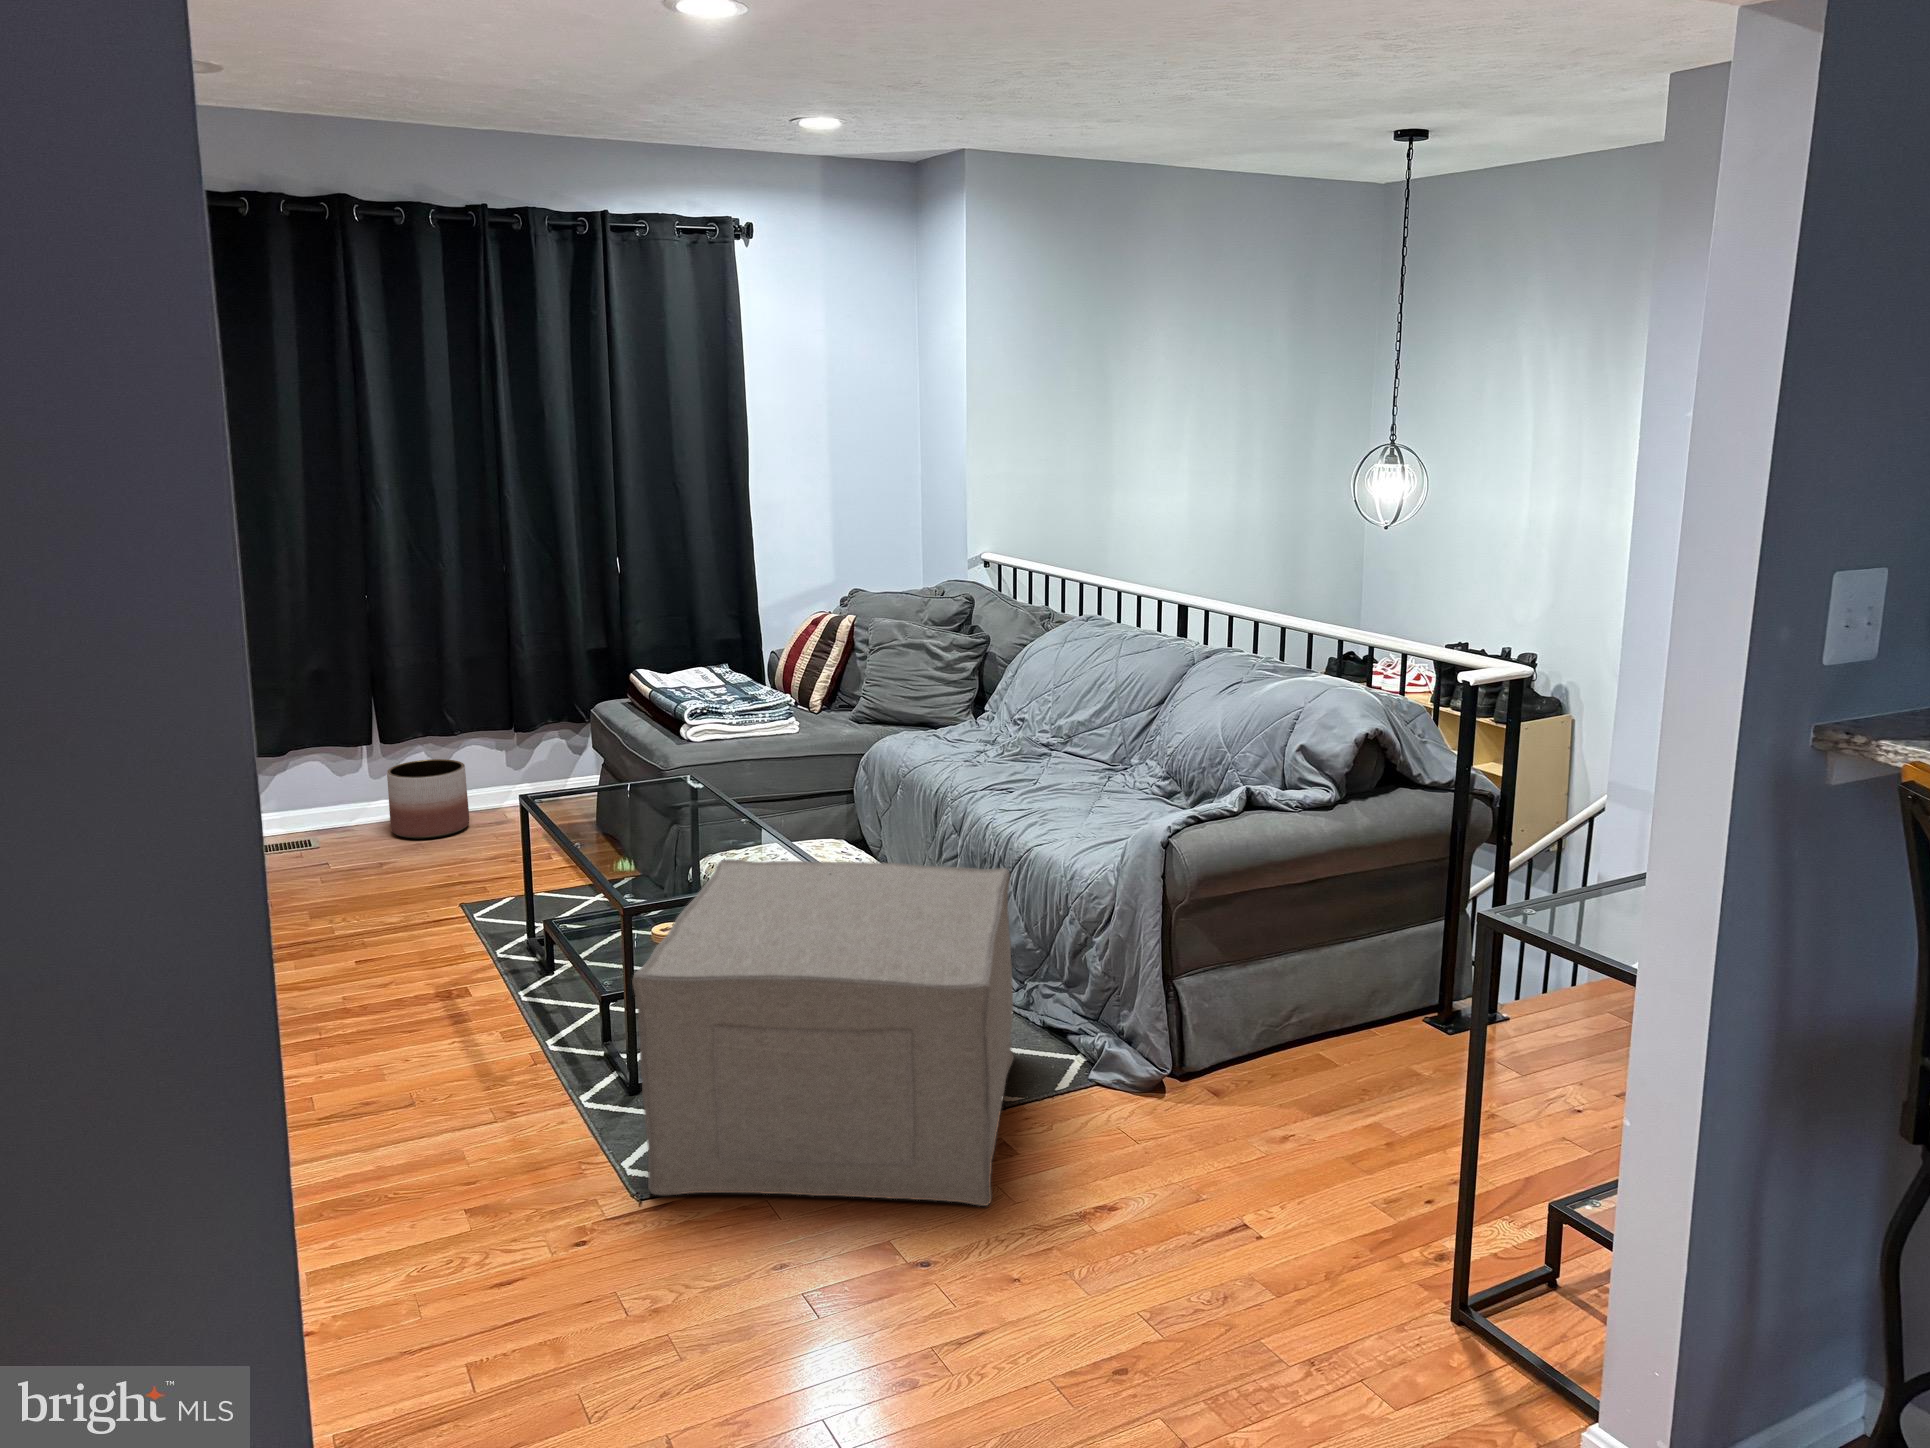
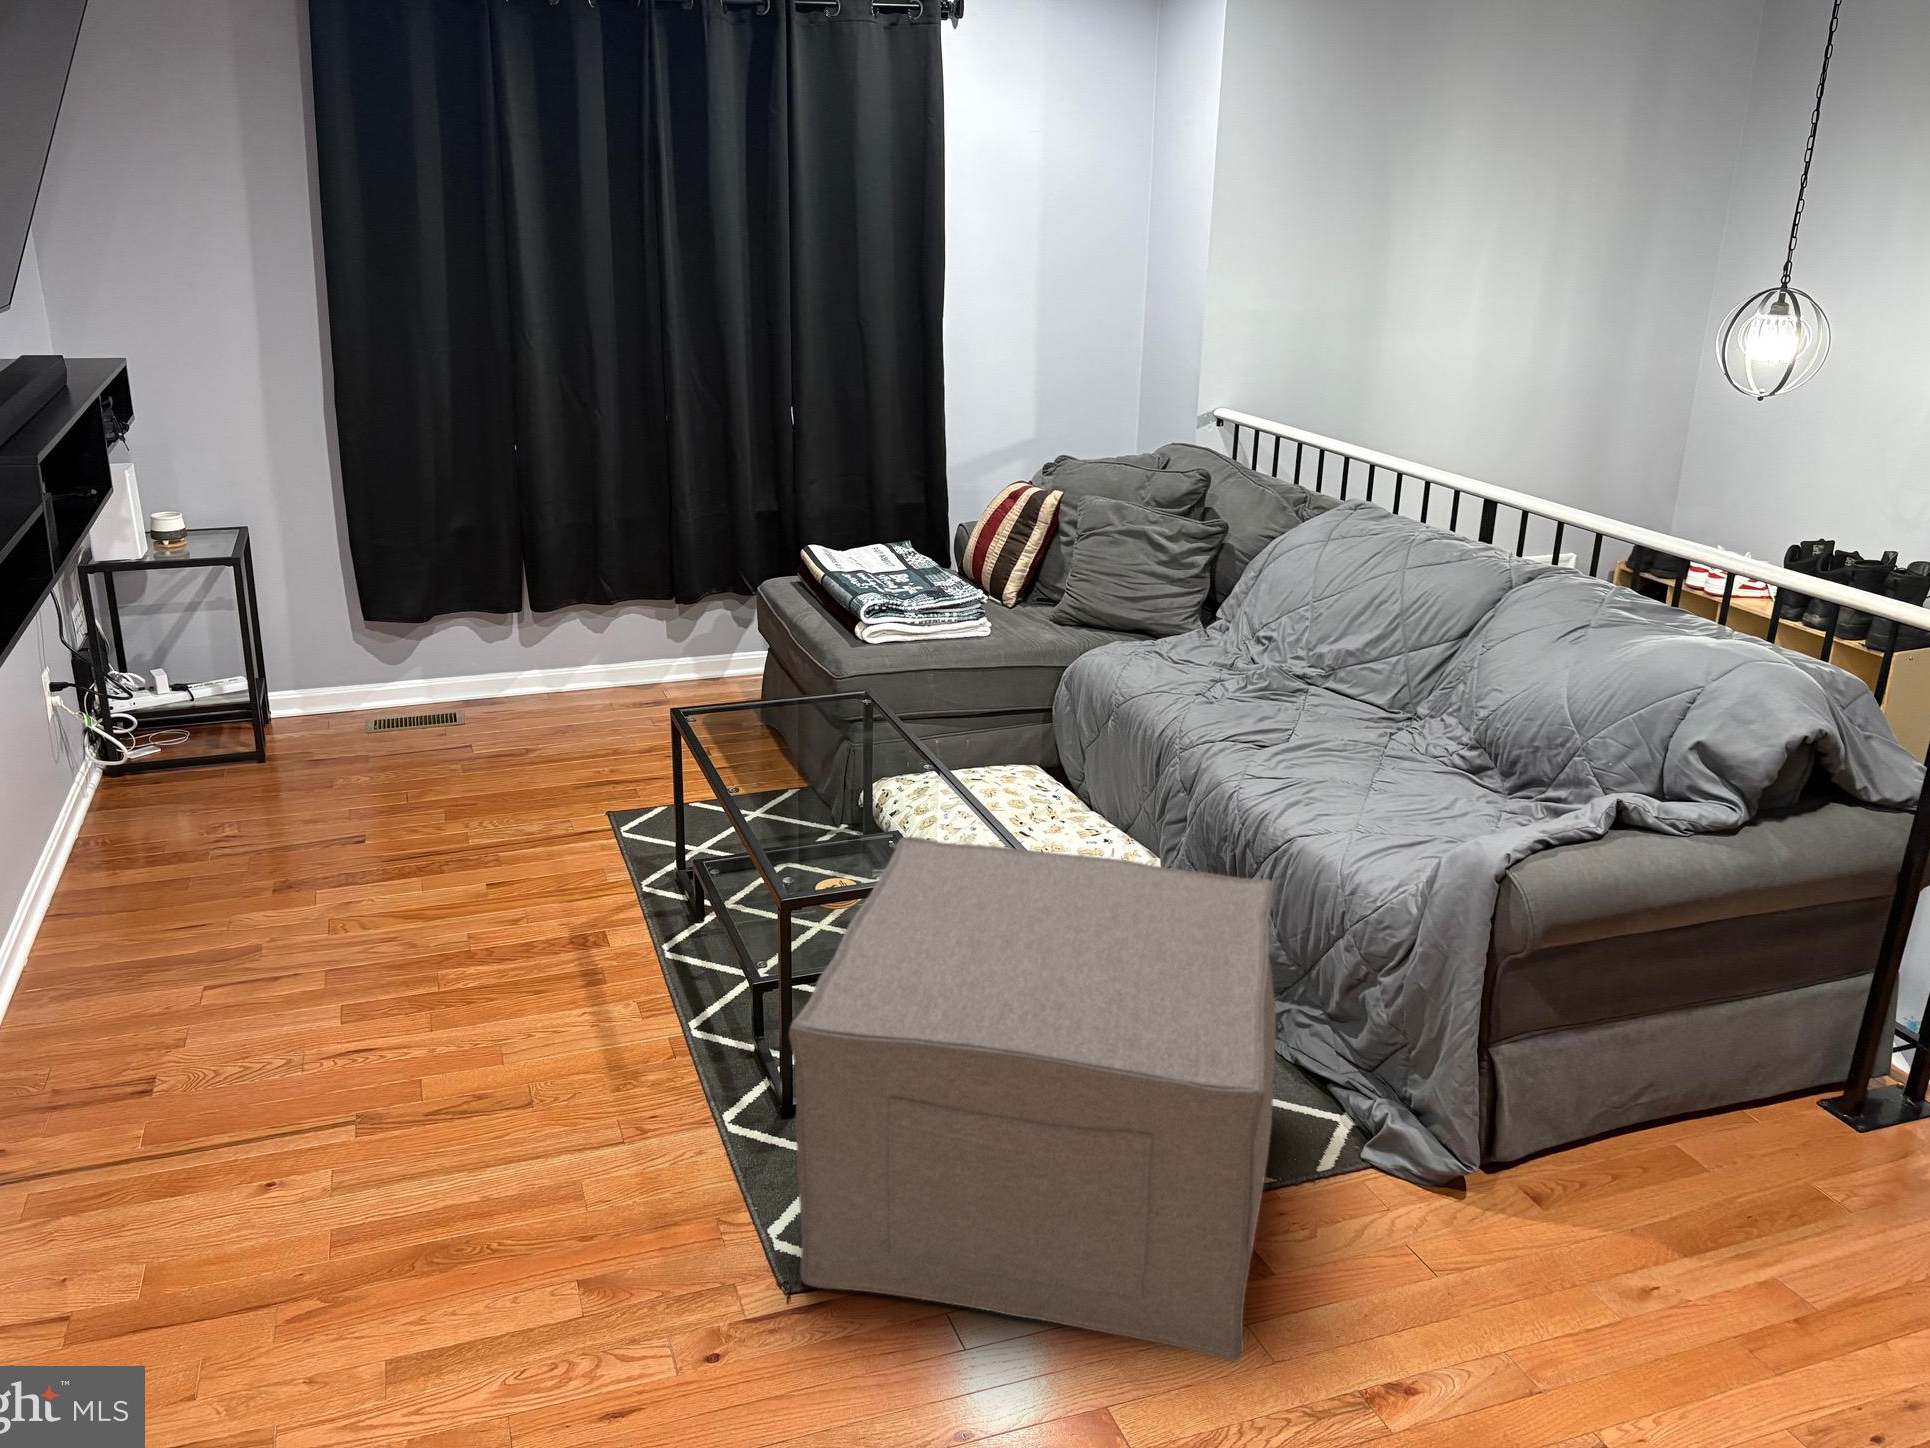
planter: present [387,759,469,839] -> none [531,633,619,724]

